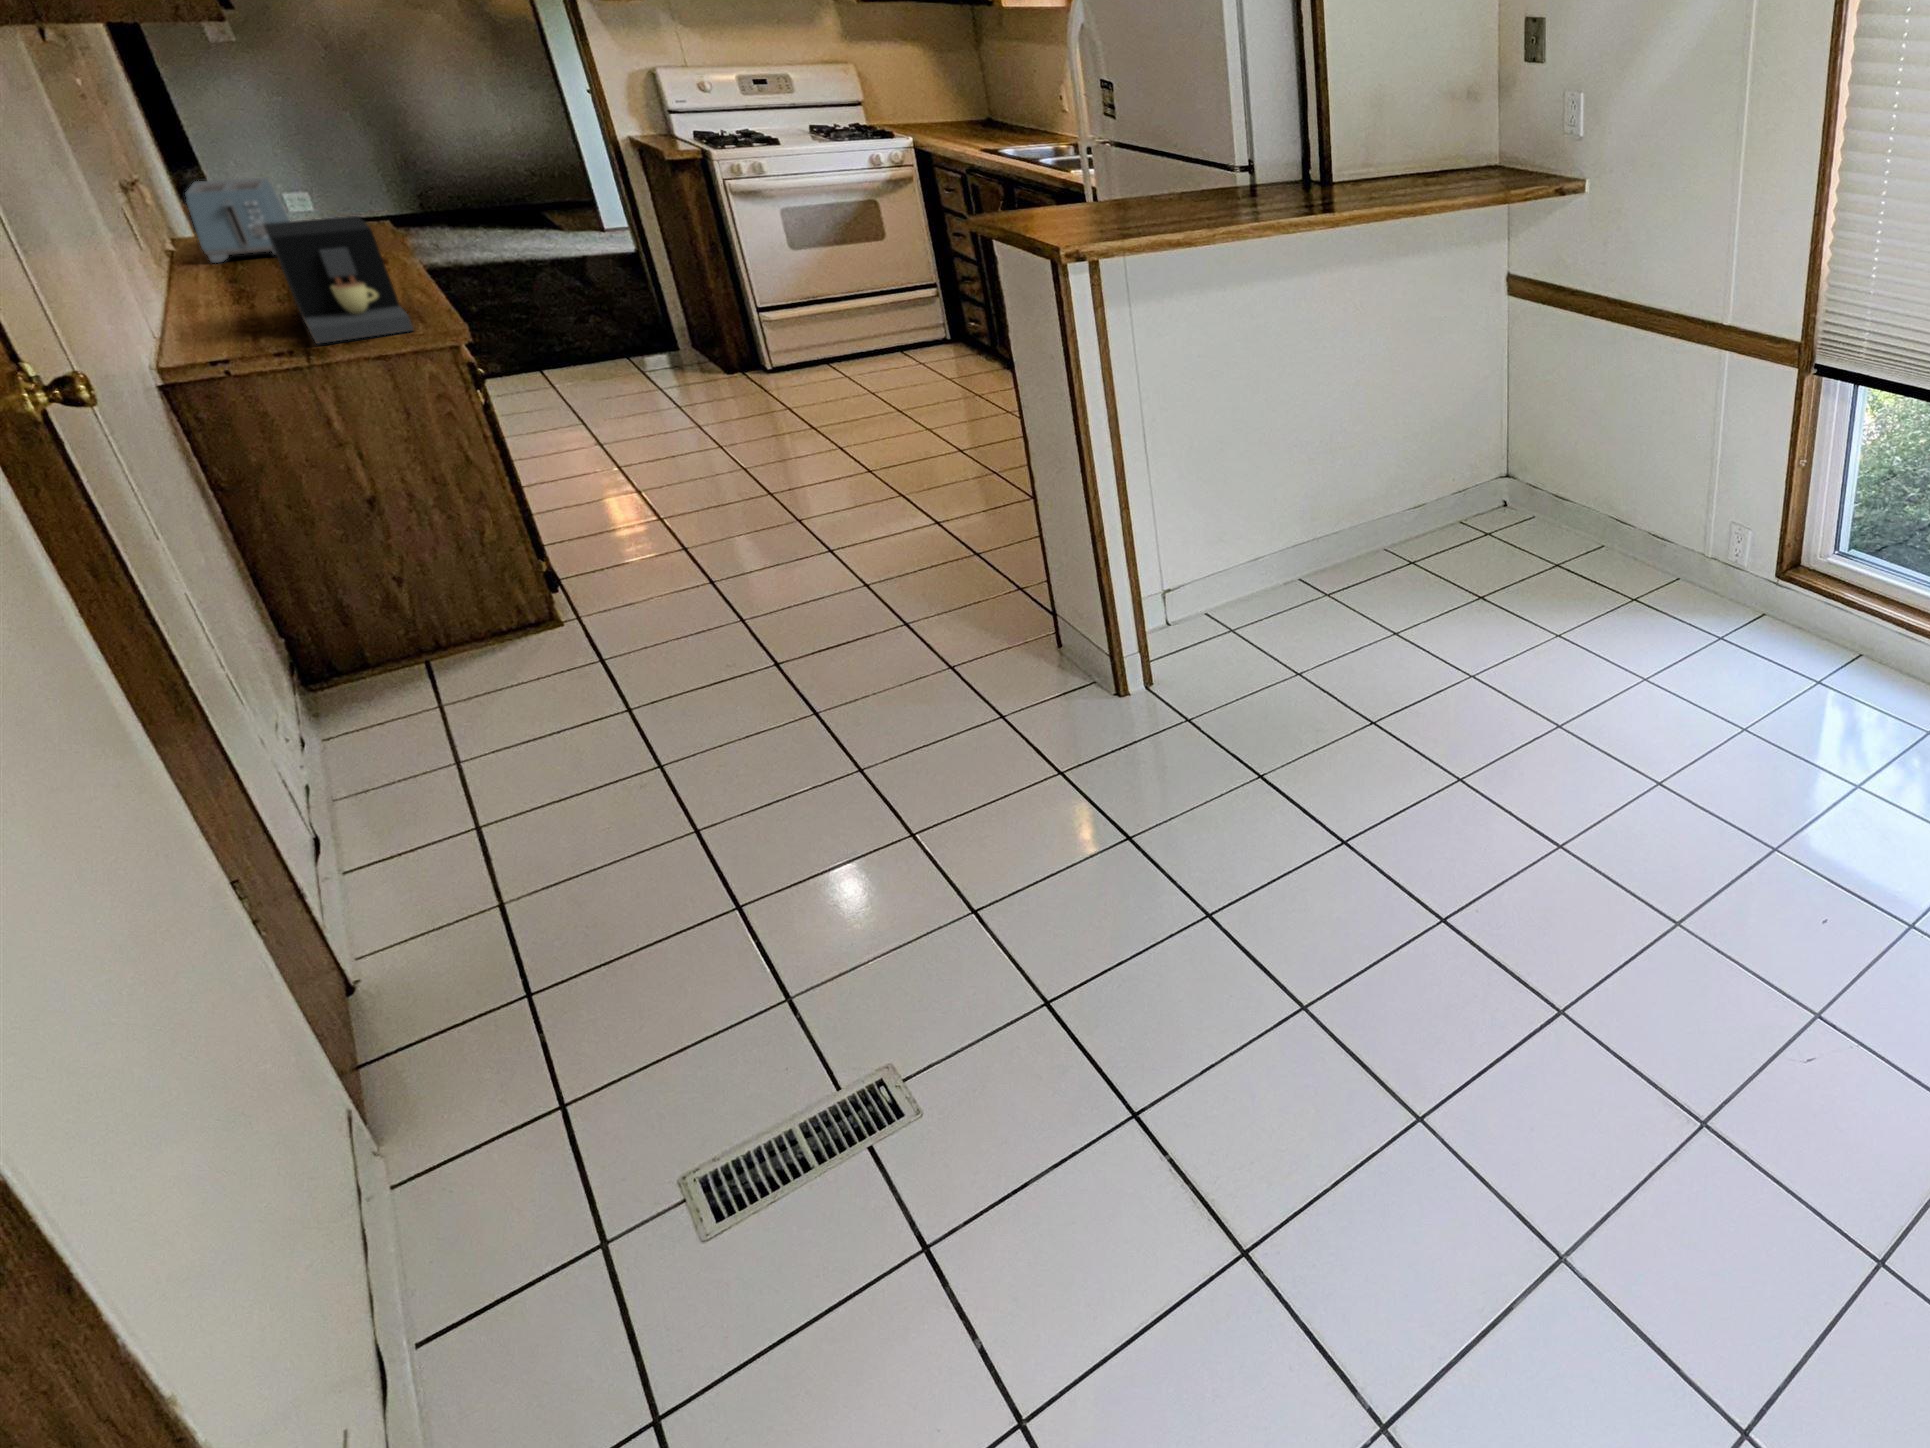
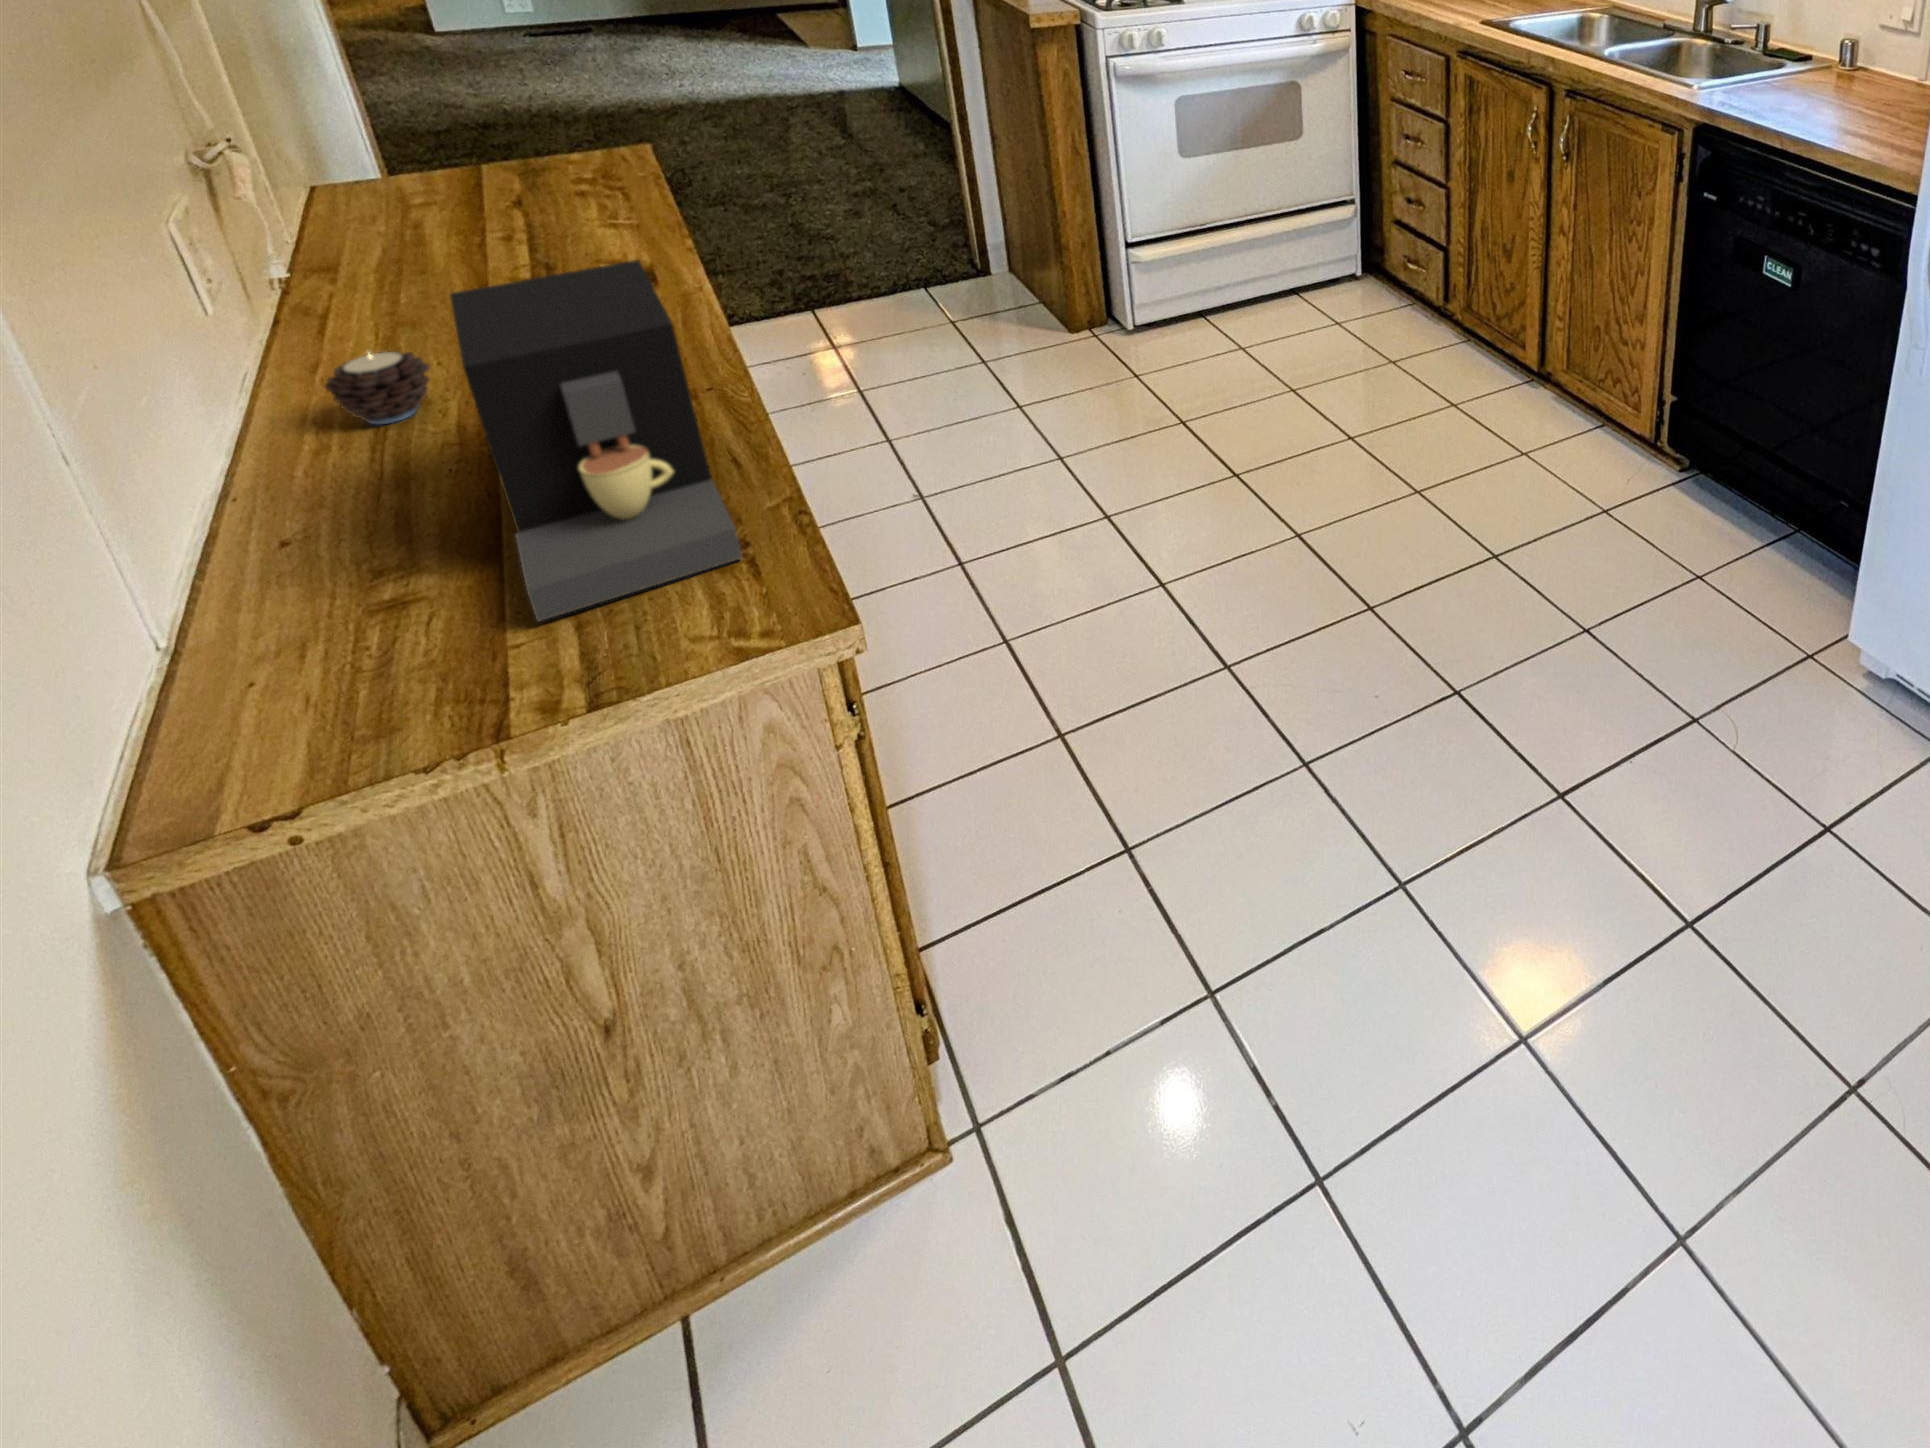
toaster: present [185,178,290,263] -> none [334,80,506,242]
candle: none [201,272,257,310] -> present [325,351,429,424]

